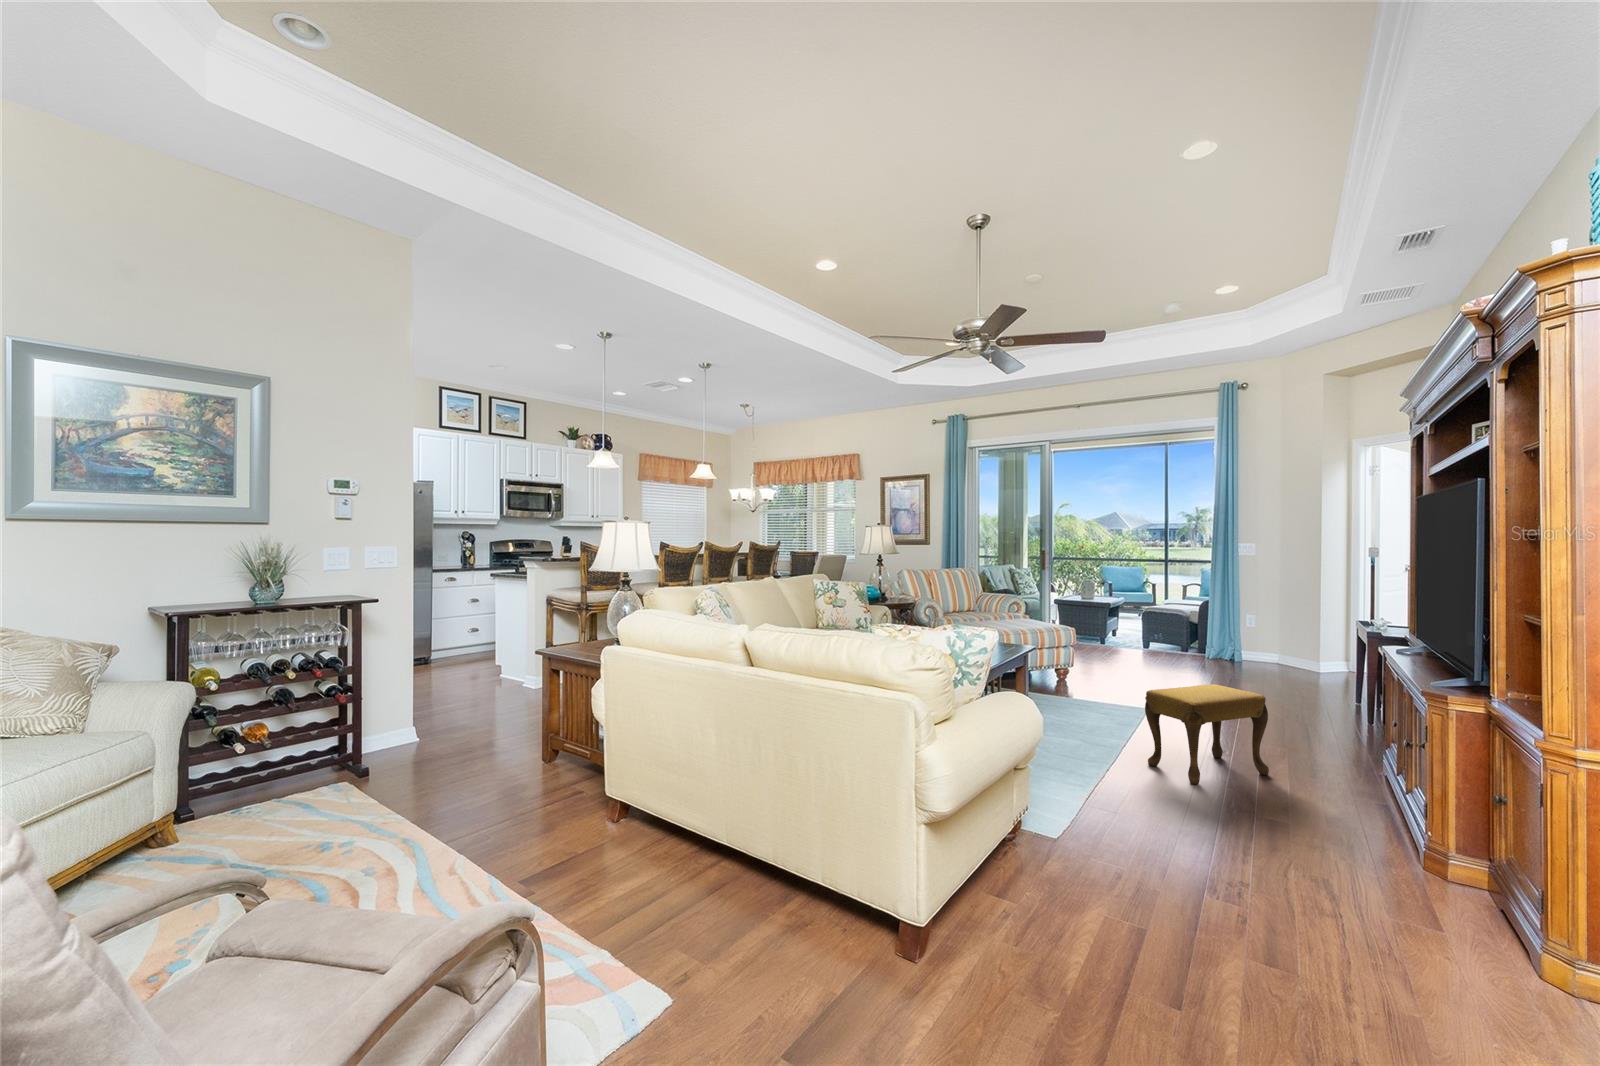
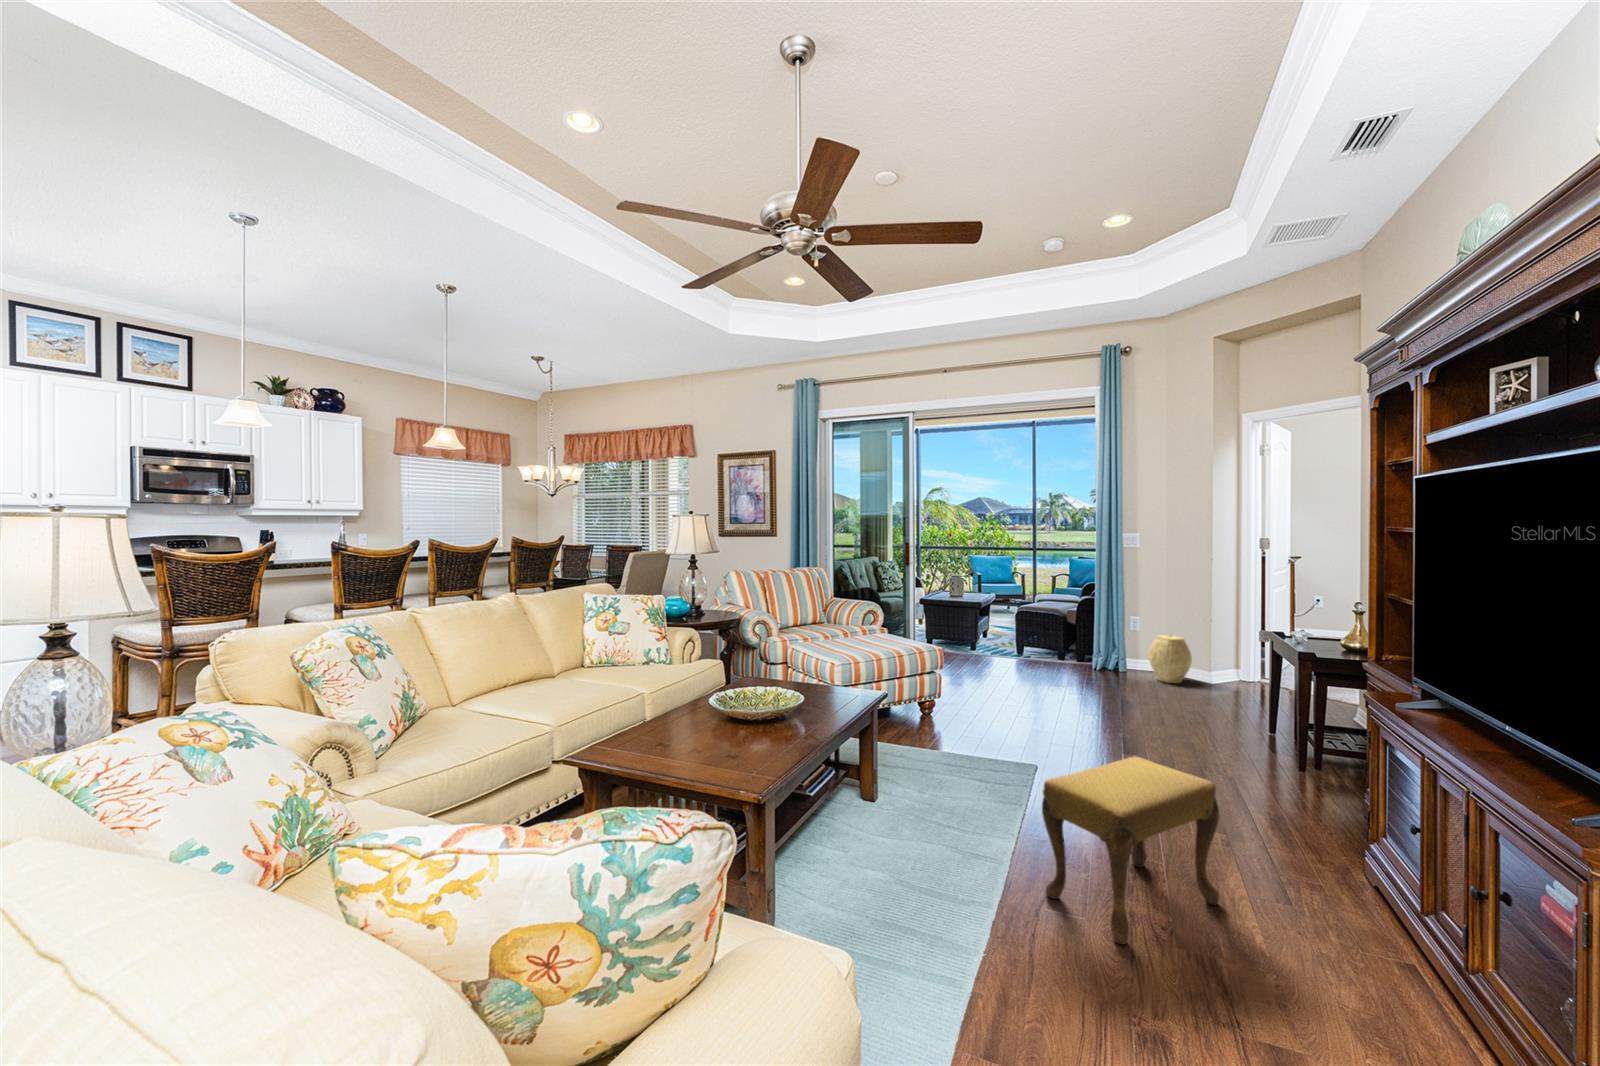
woven basket: none [1263,630,1303,671] -> present [1149,635,1192,683]

